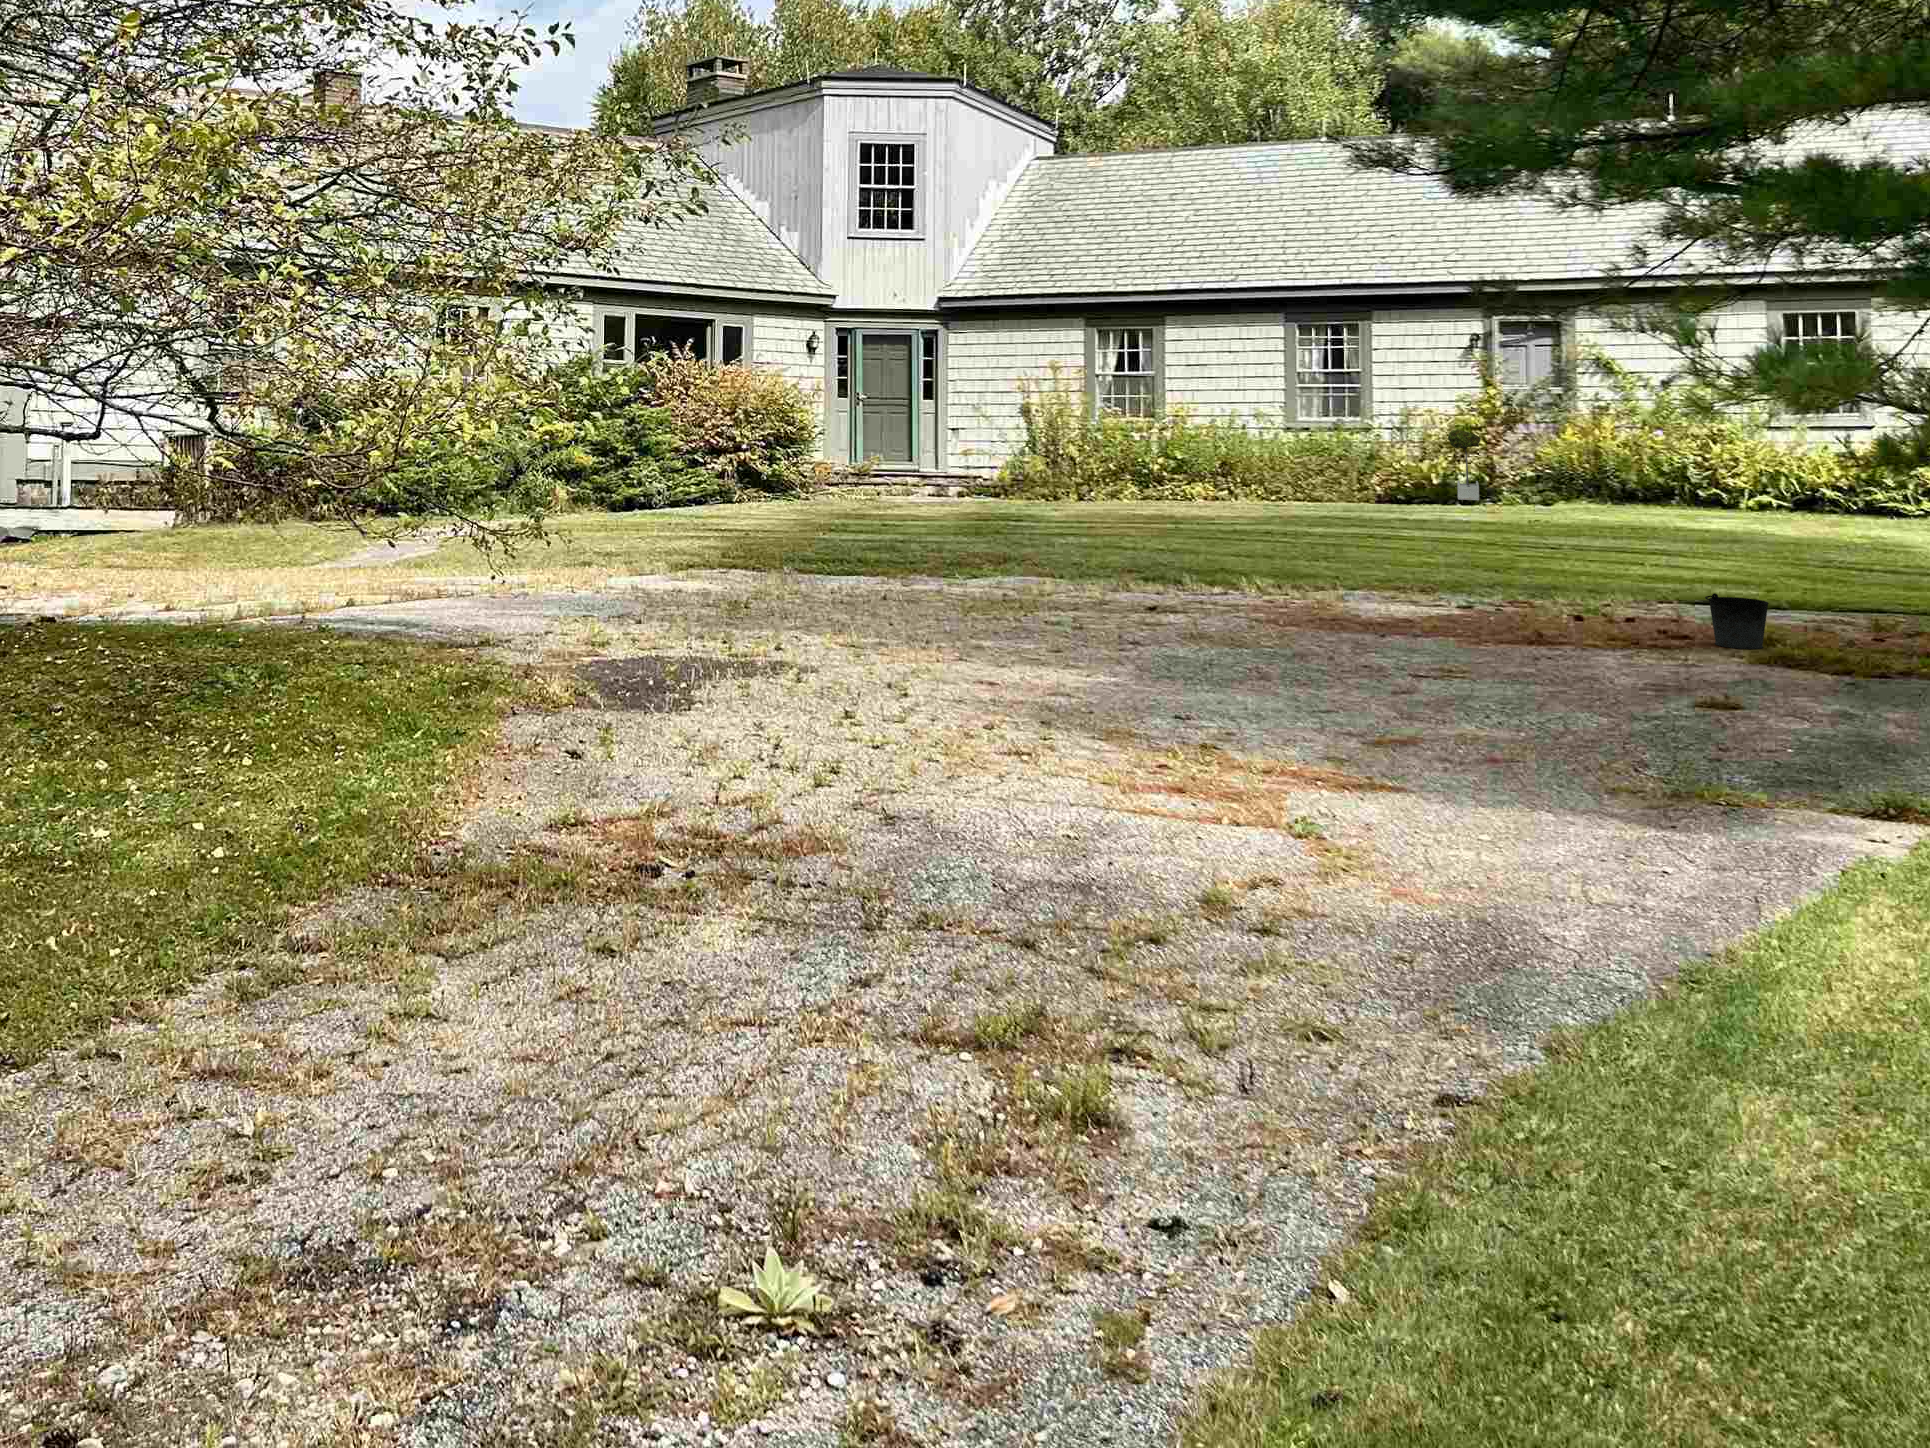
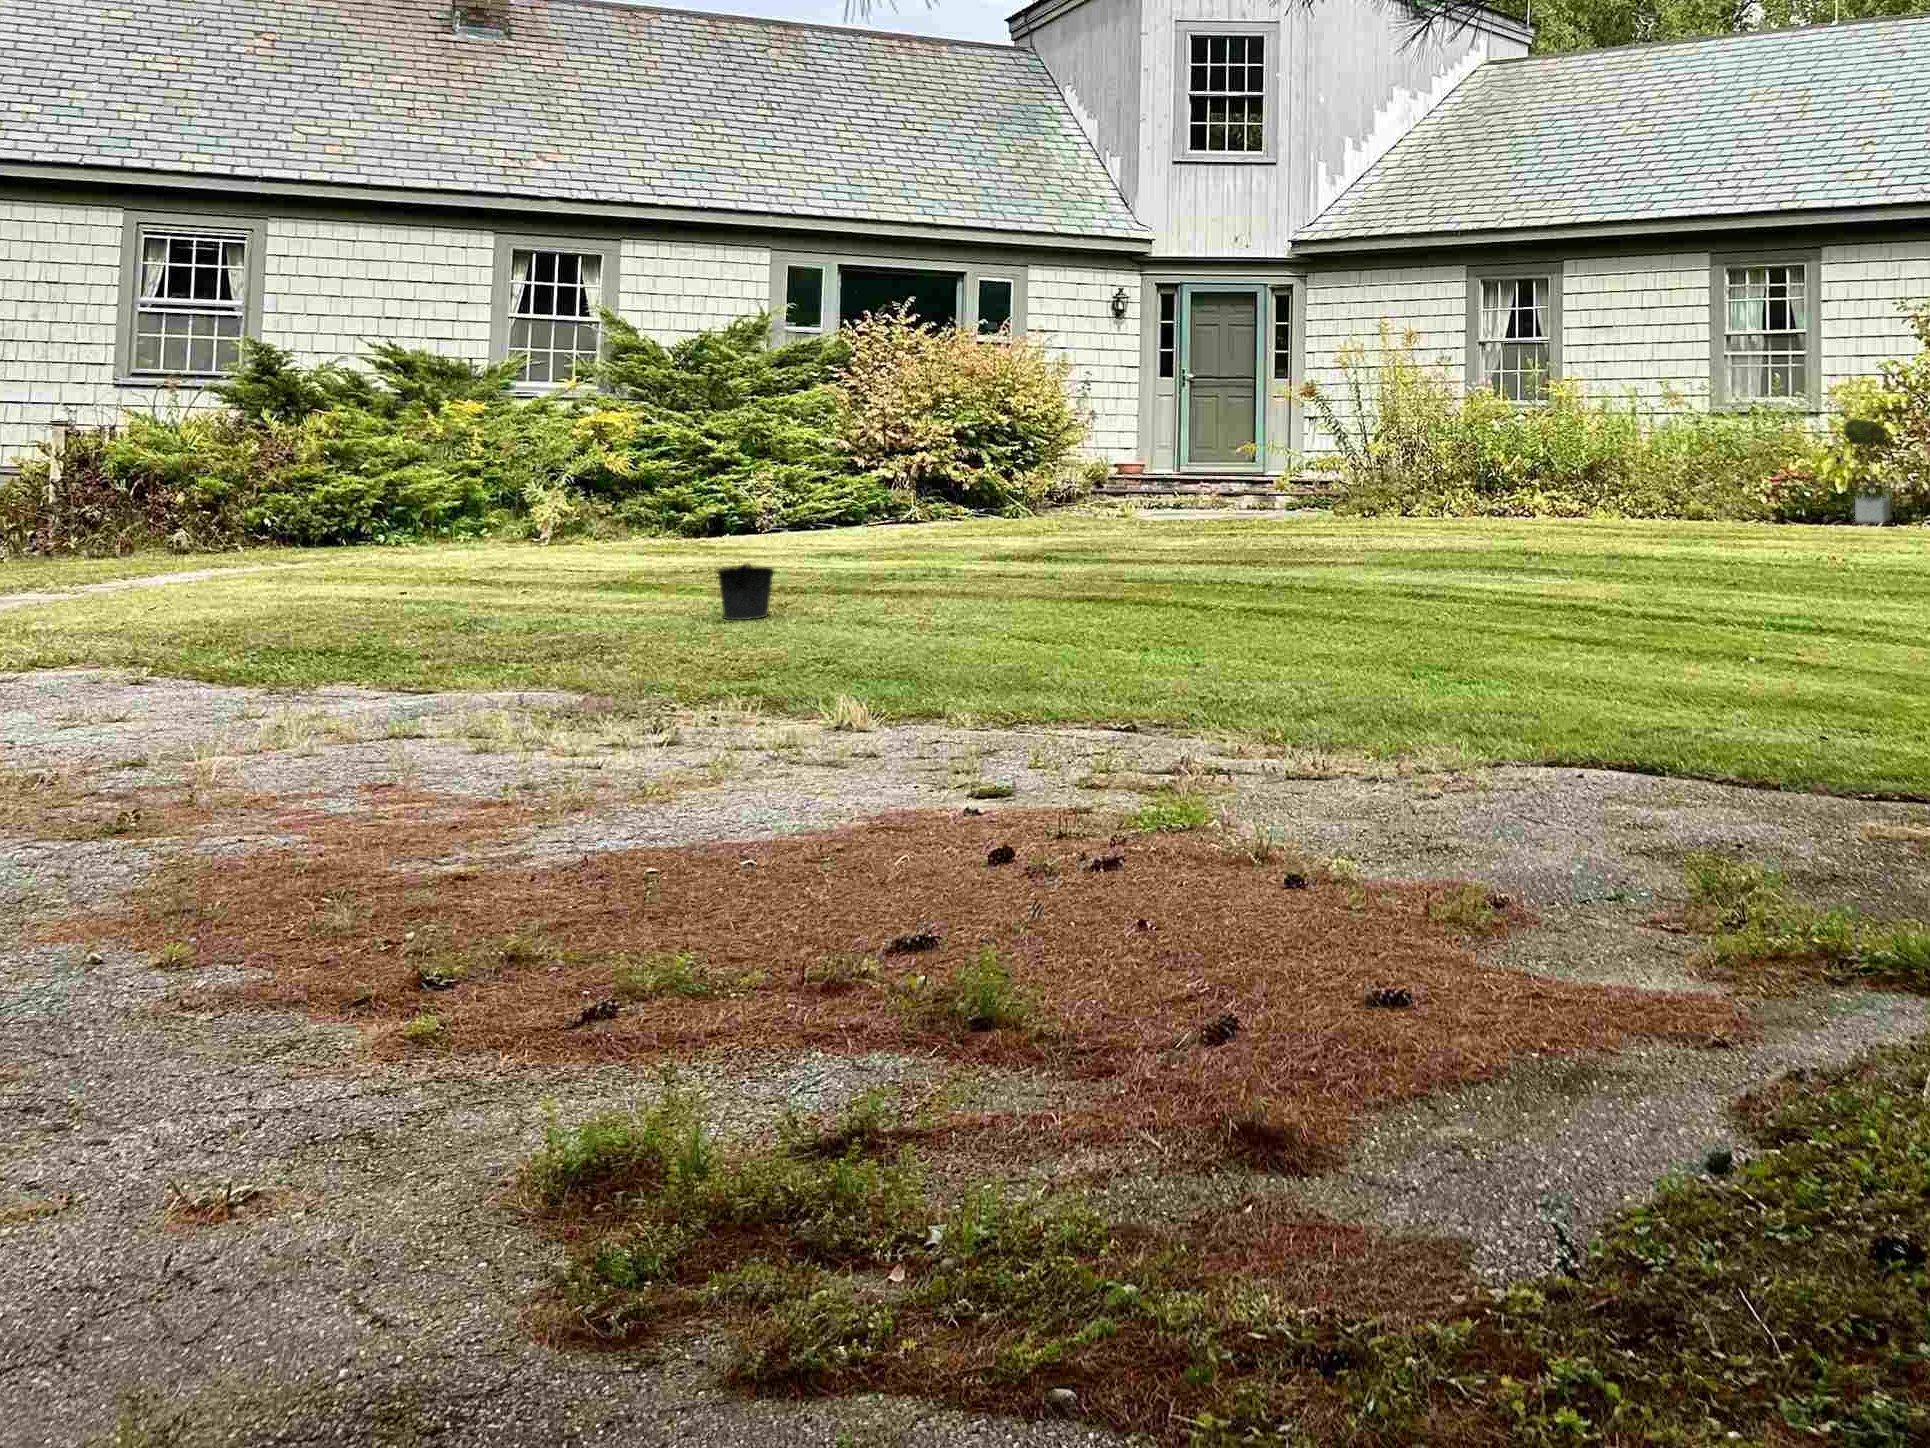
bucket: present [1705,593,1769,649] -> present [715,563,773,620]

